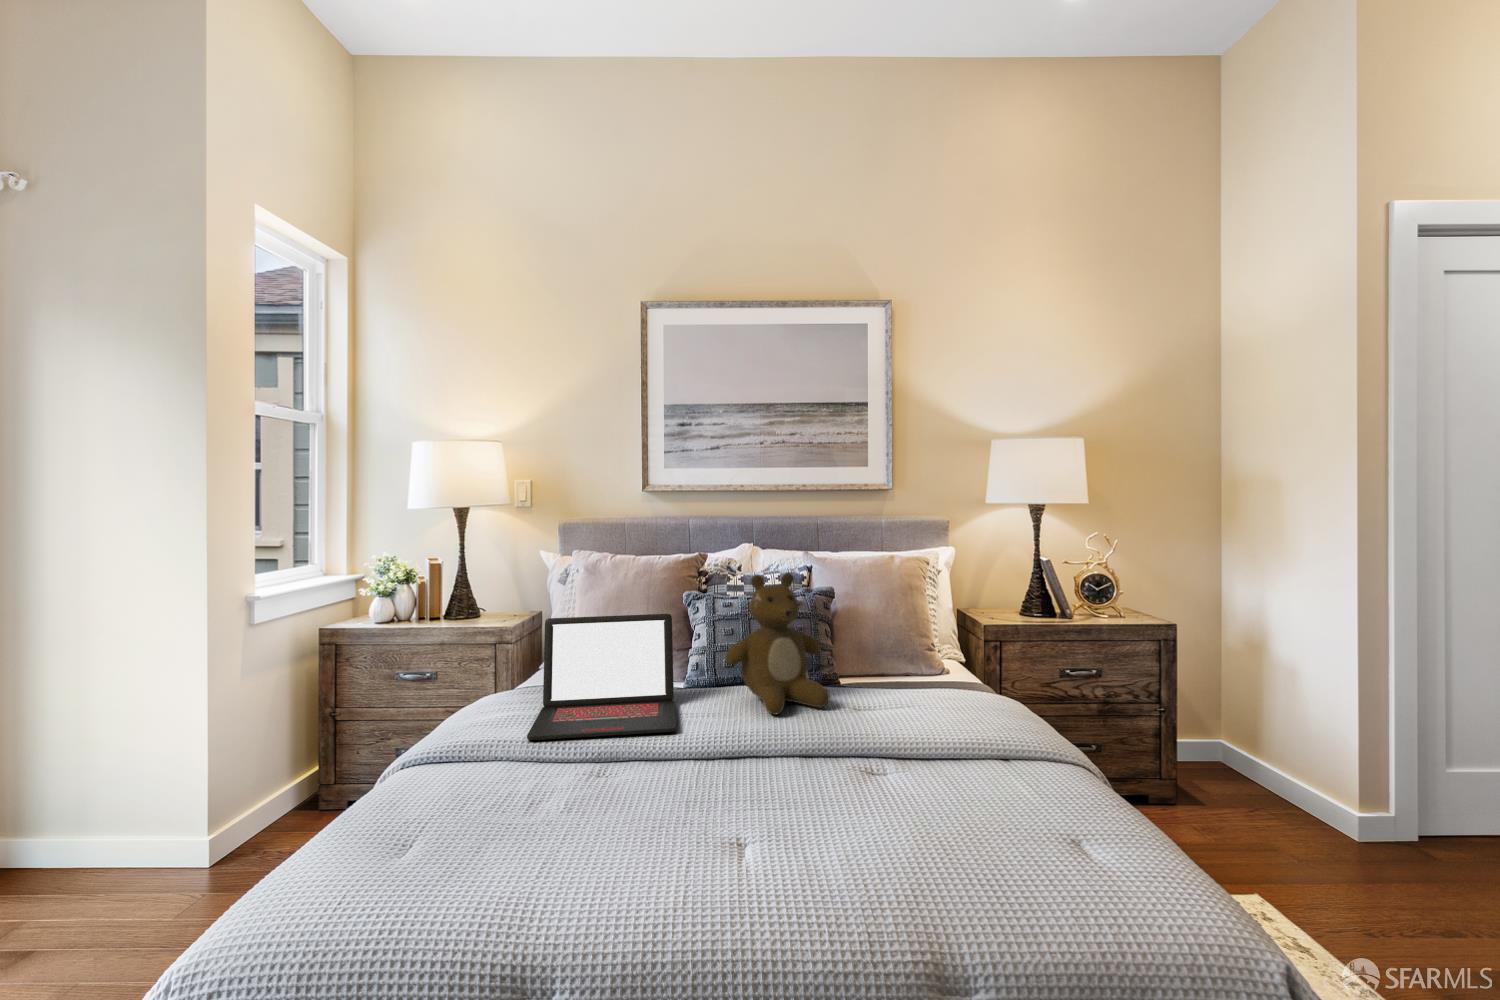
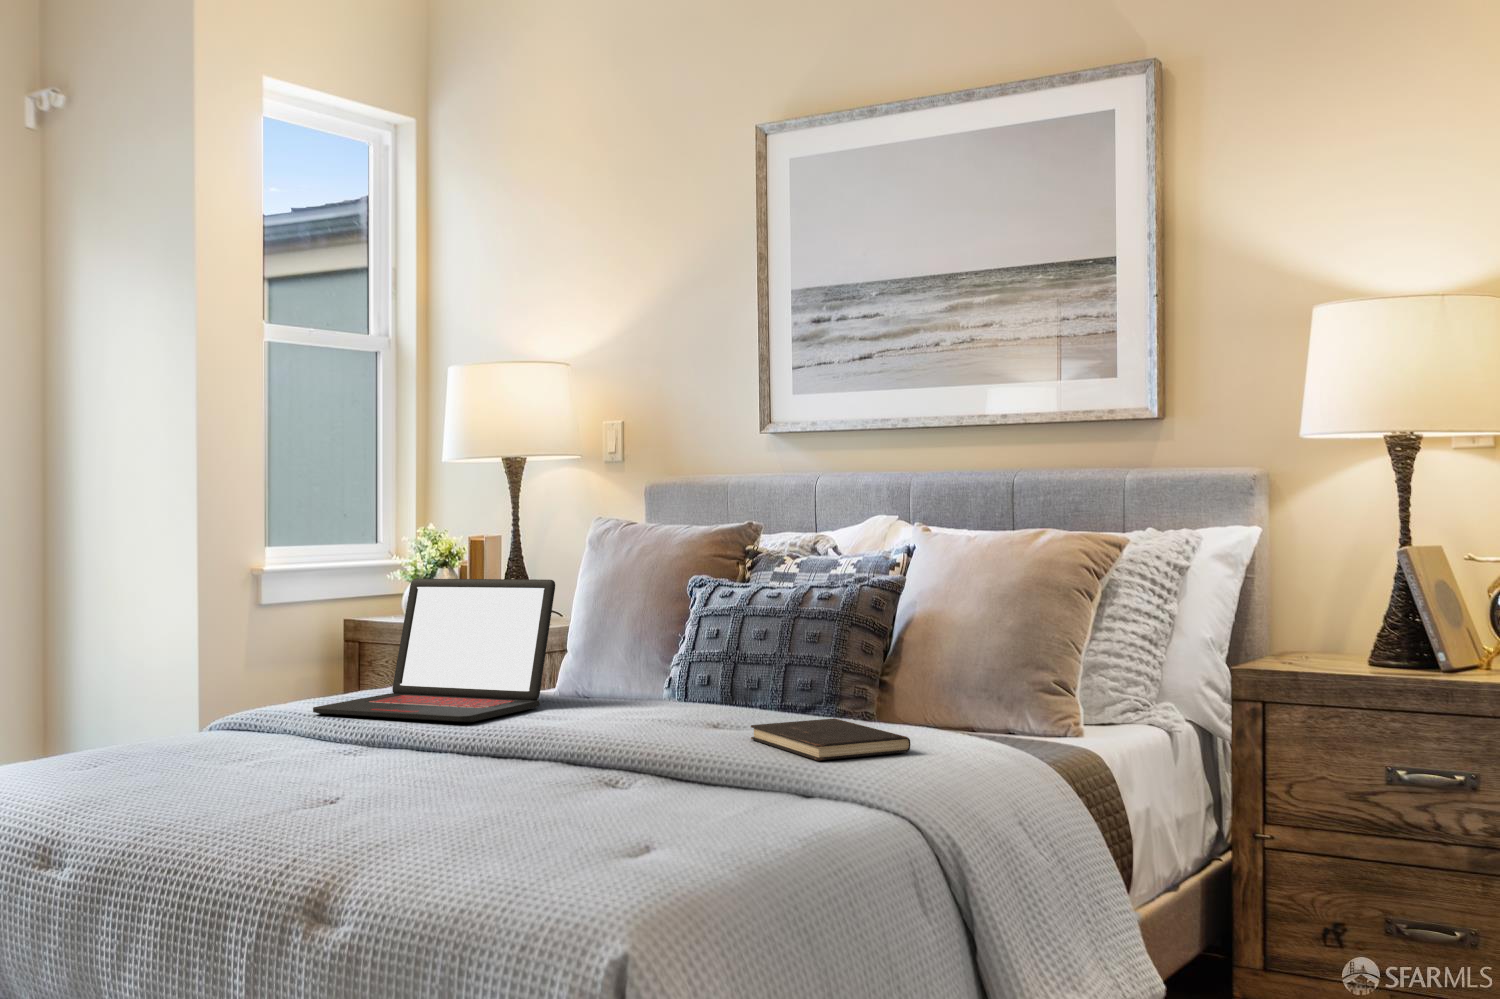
teddy bear: present [725,573,830,715] -> none [598,522,756,724]
hardcover book: none [880,693,988,732] -> present [751,718,911,760]

